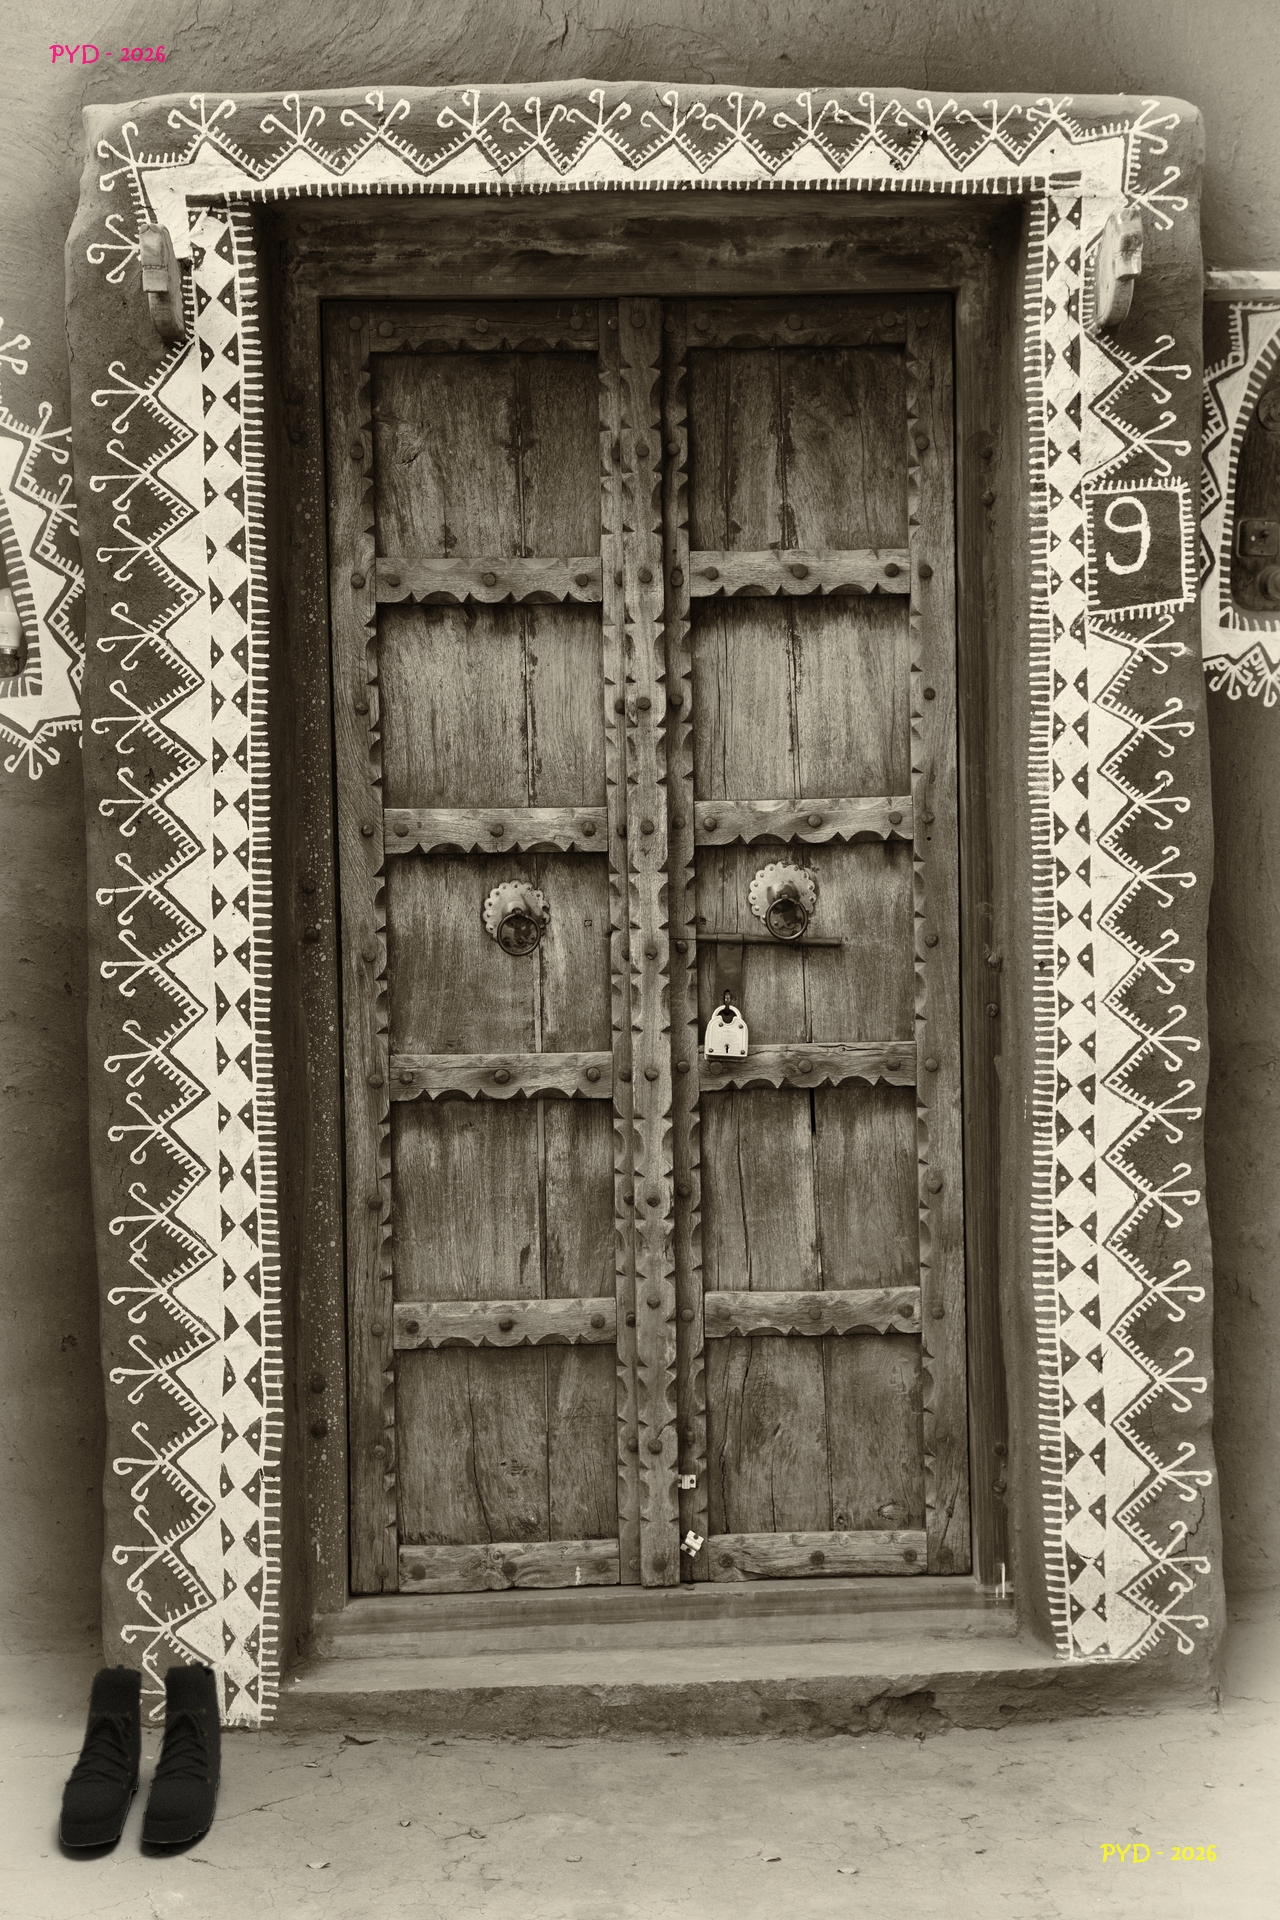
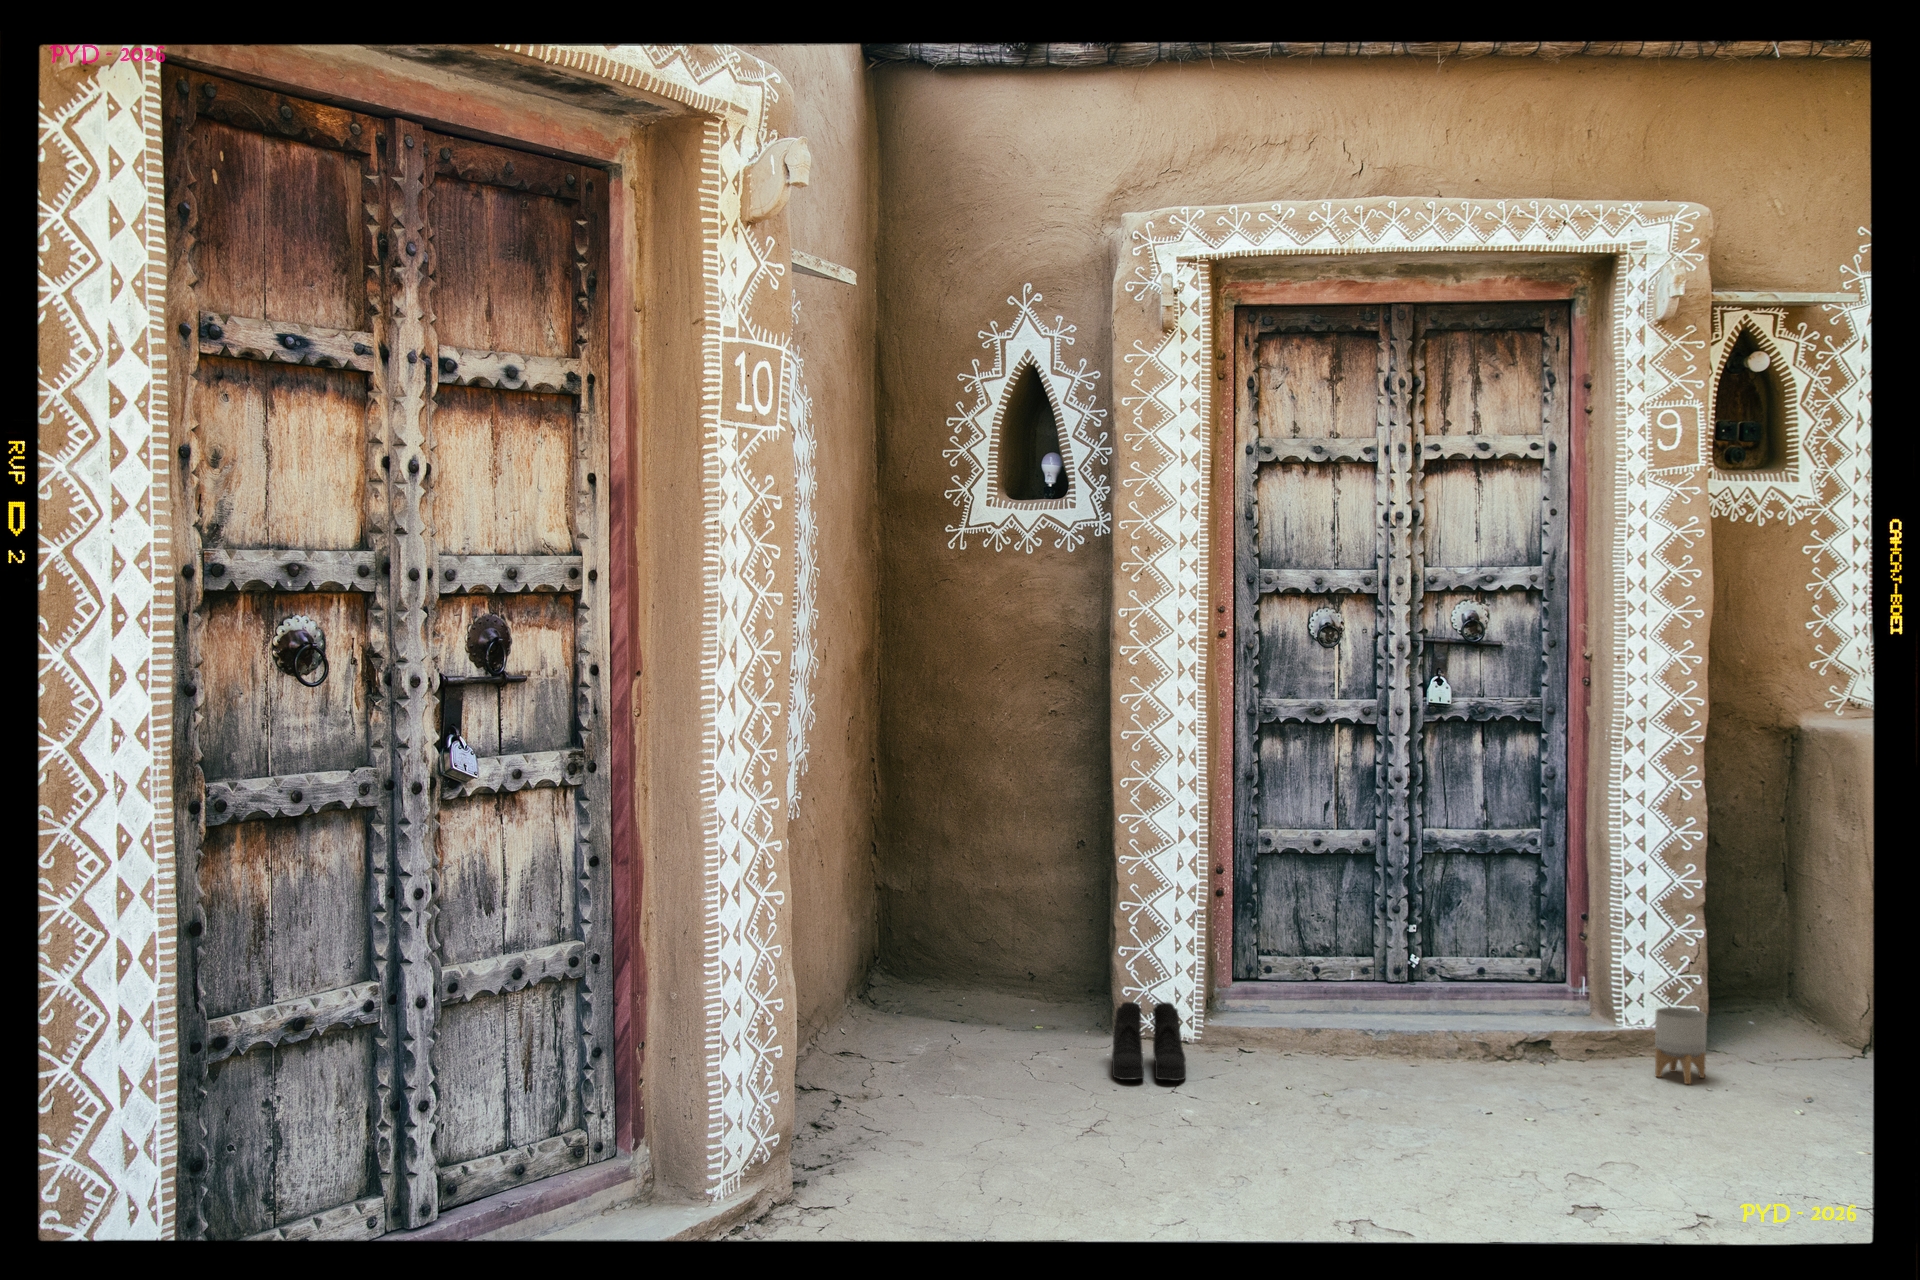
planter: none [1122,1621,1216,1780] -> present [1655,1007,1707,1084]

